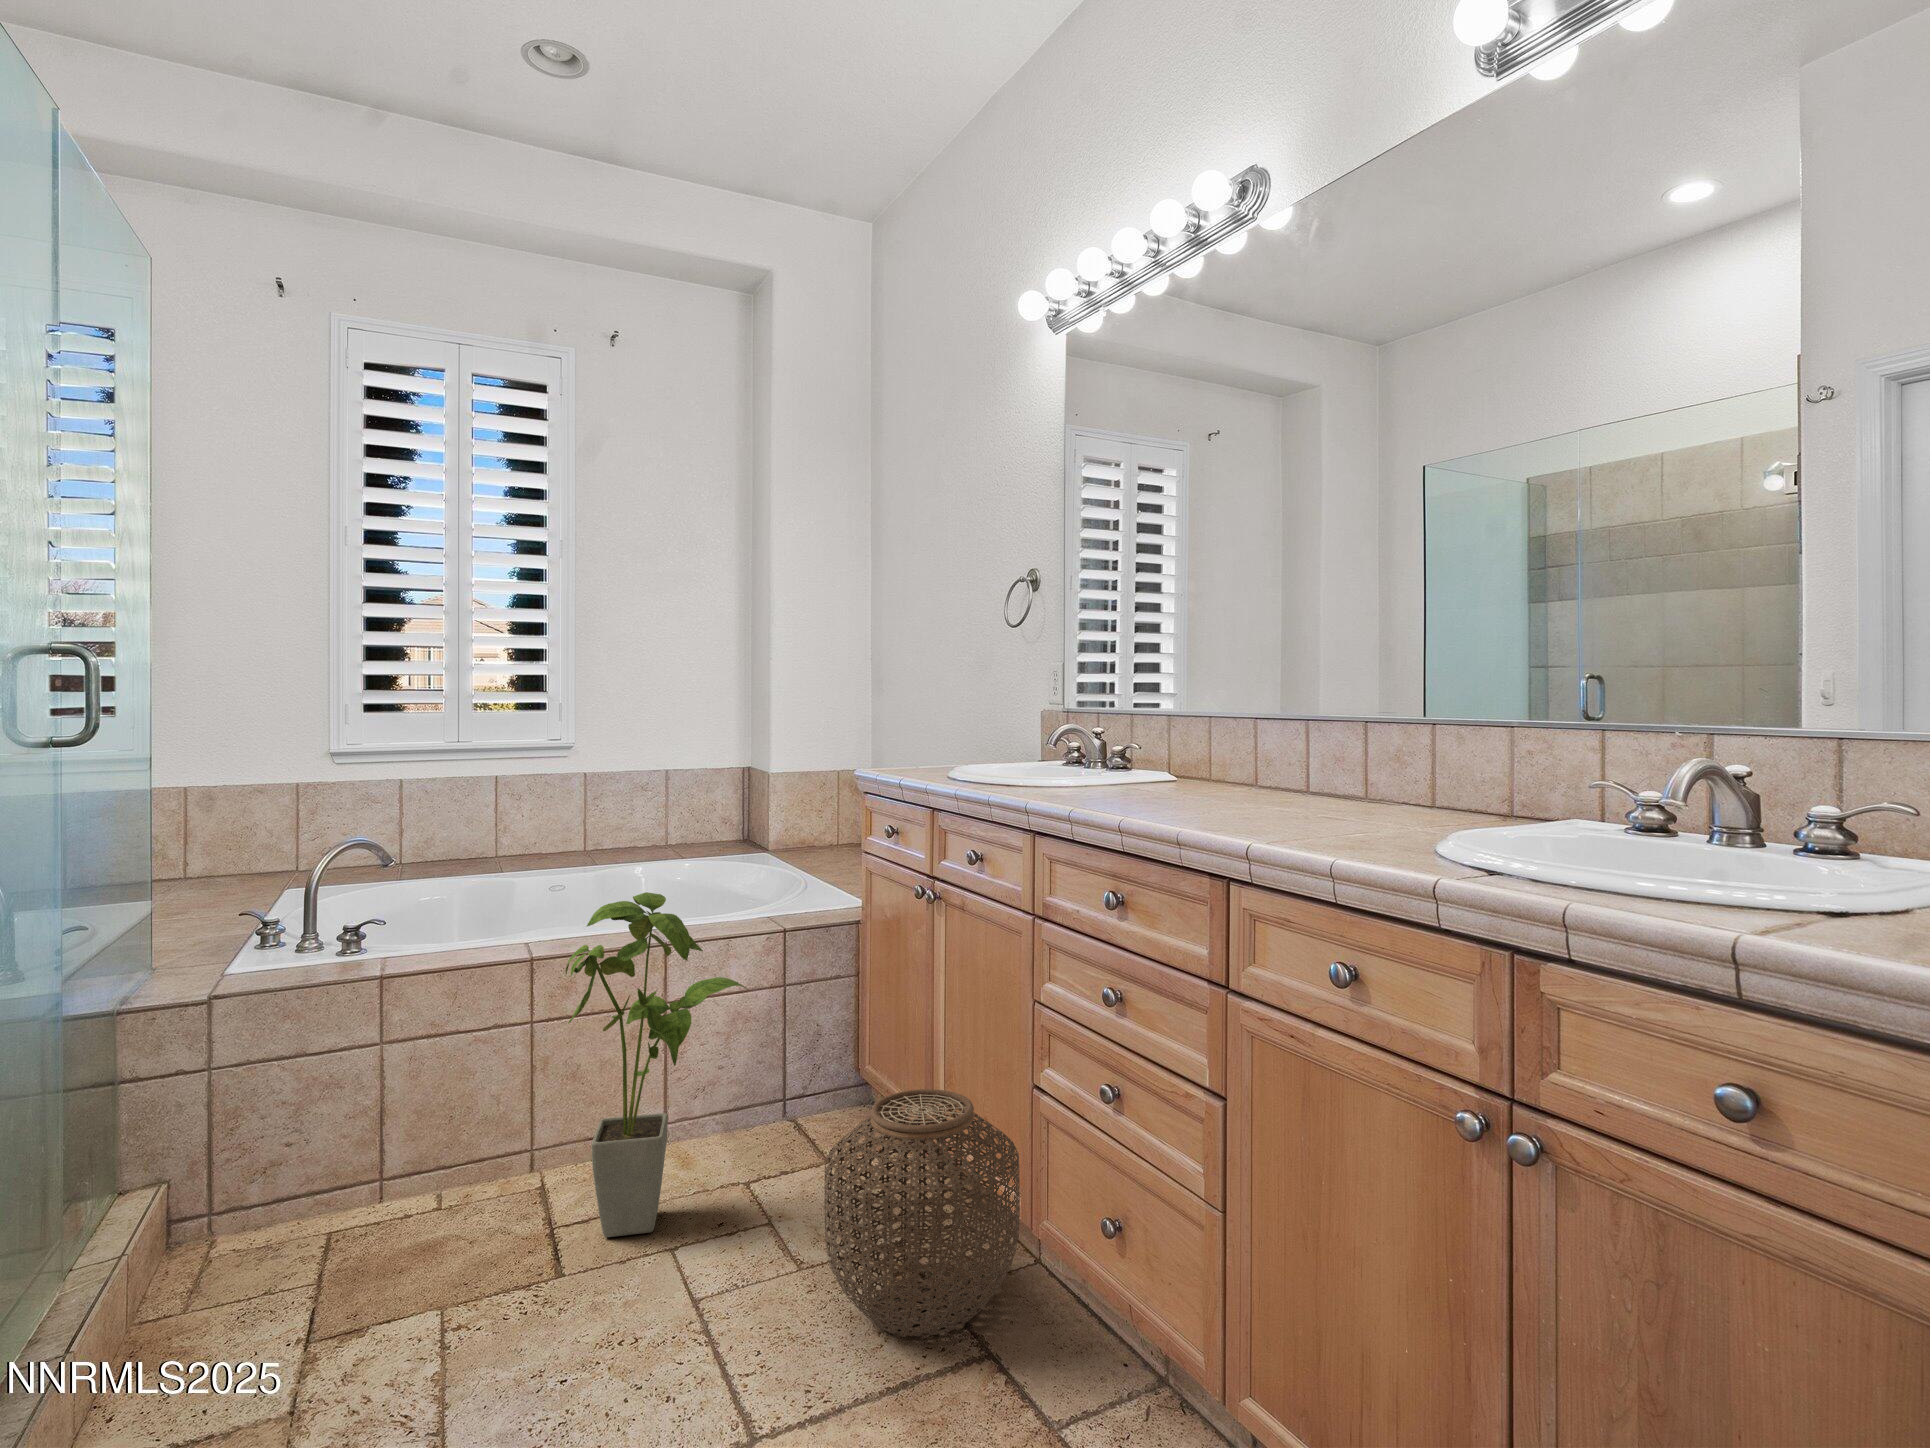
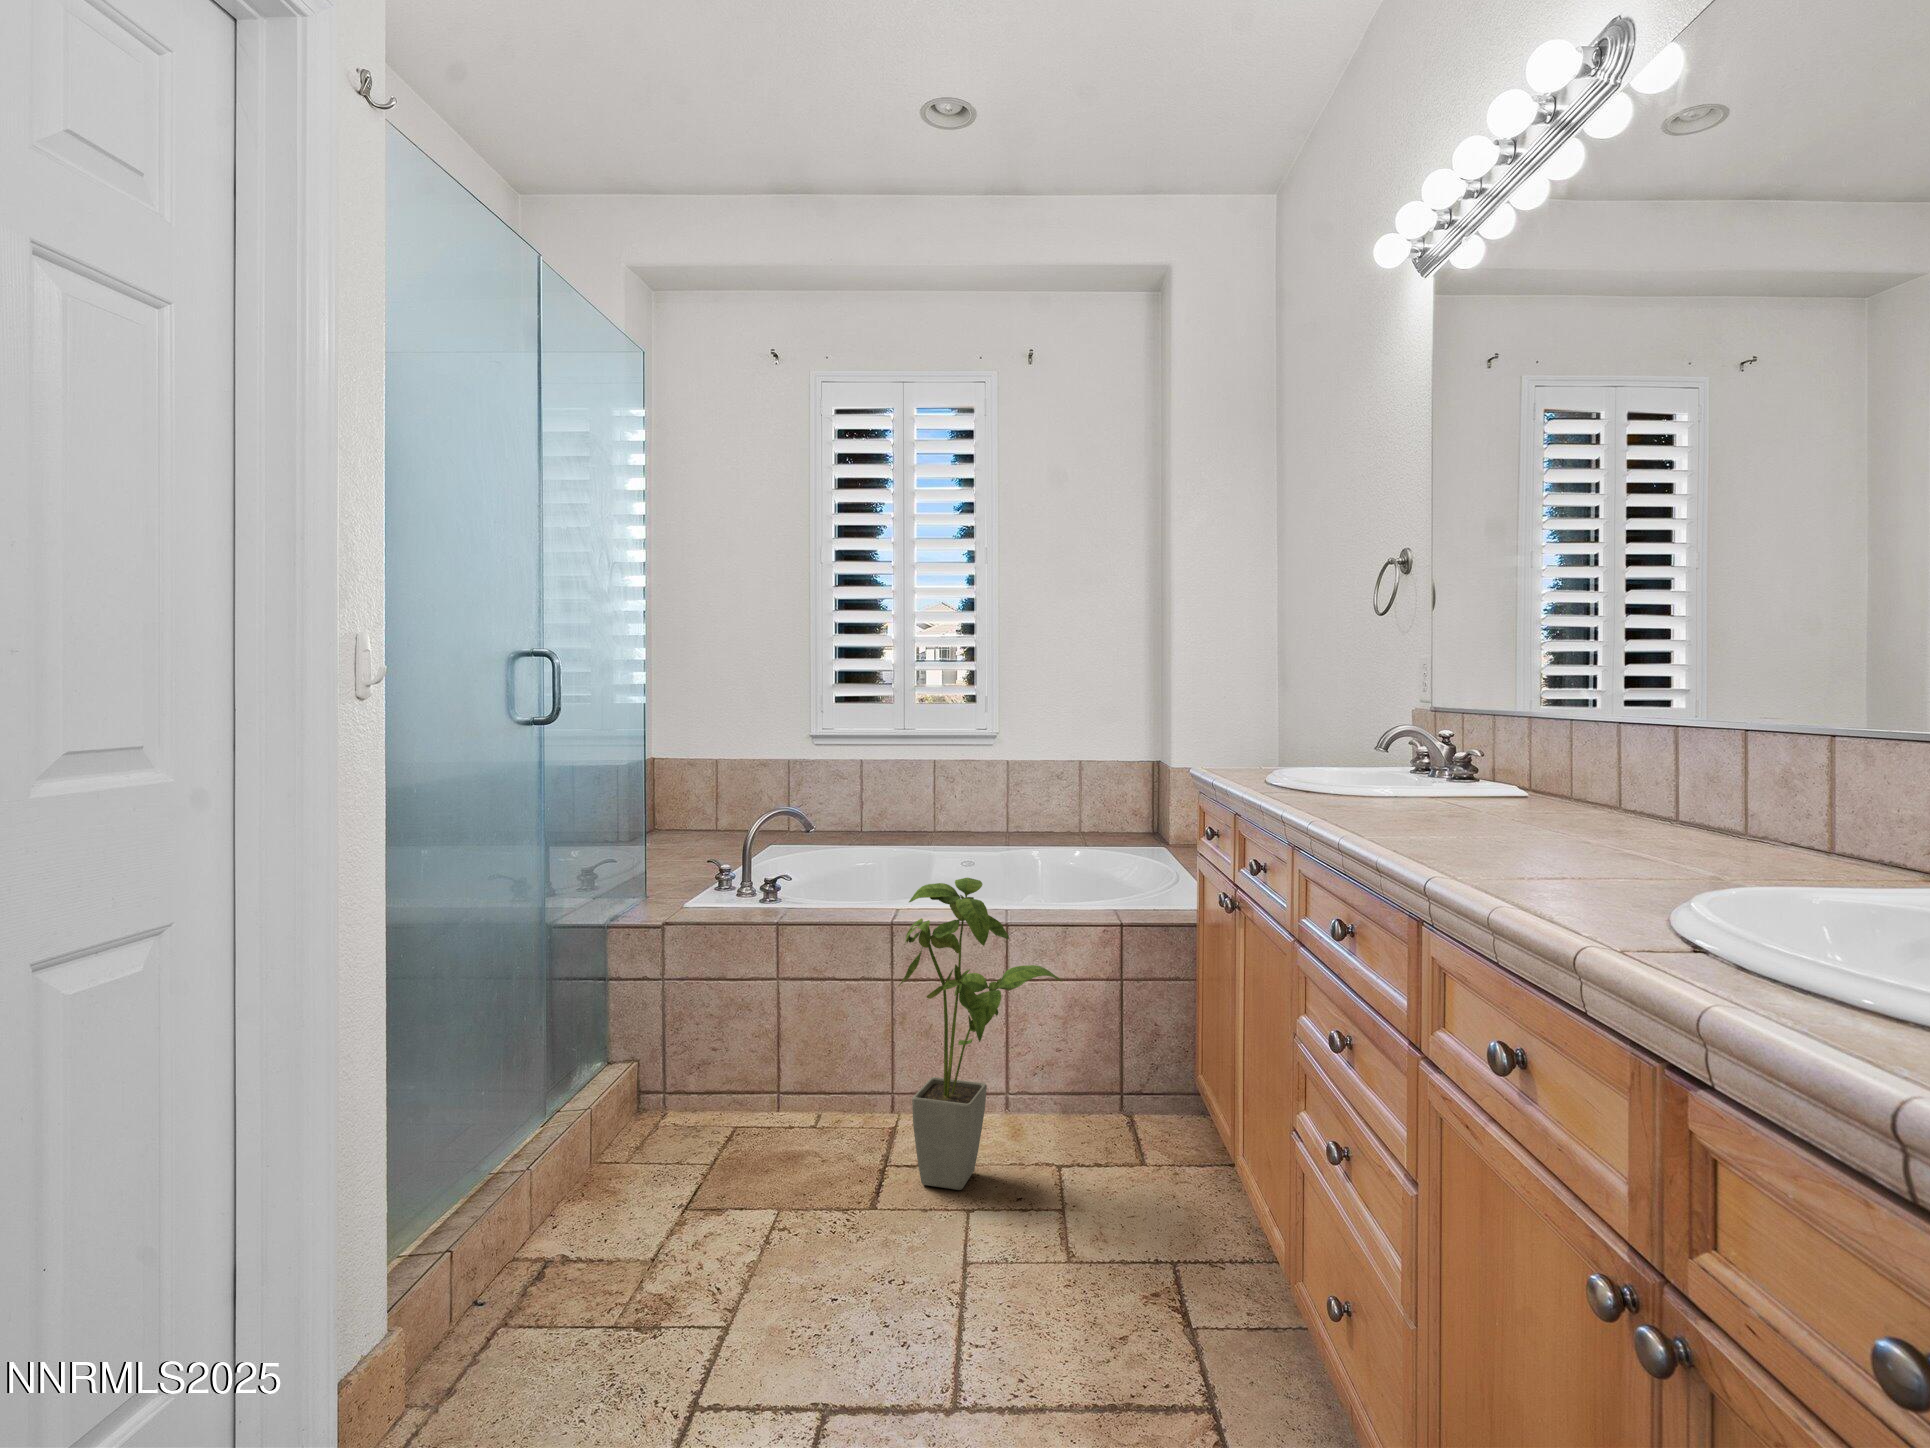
woven basket: present [824,1089,1020,1336] -> none [1068,1110,1270,1367]

